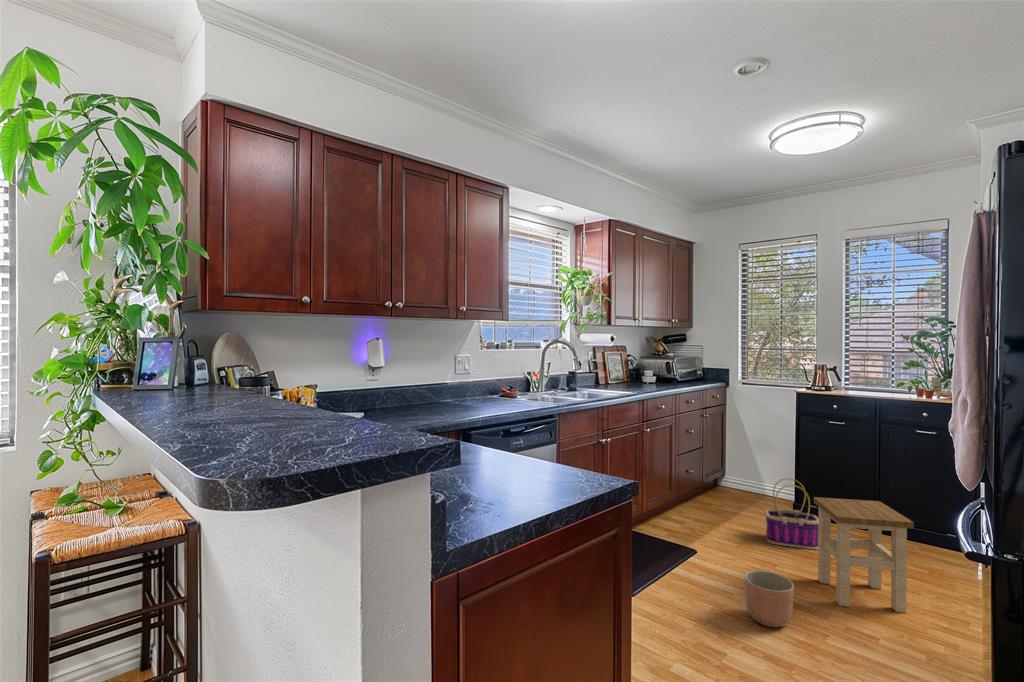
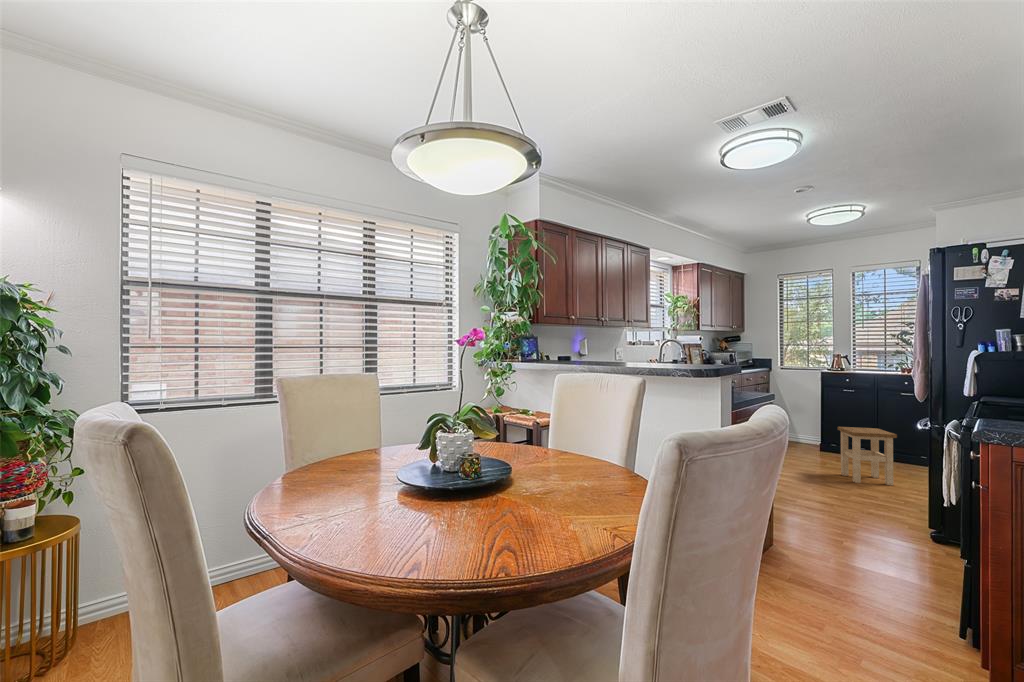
basket: present [765,478,818,549] -> none [804,423,840,464]
planter: present [745,571,794,627] -> none [801,461,830,488]

